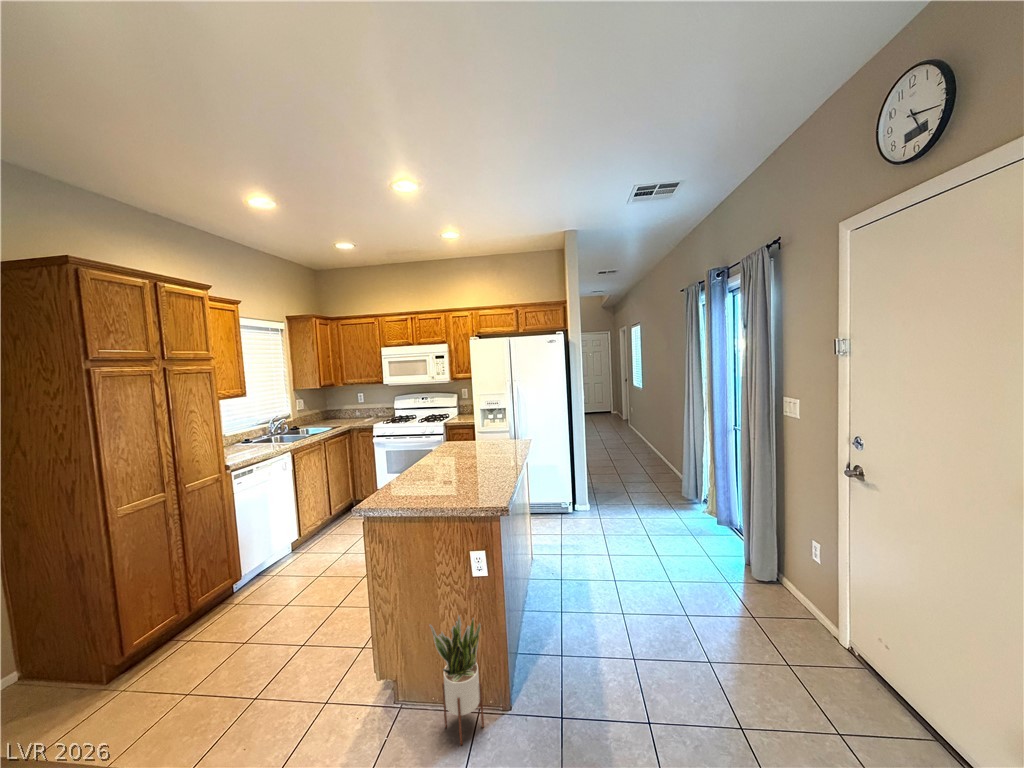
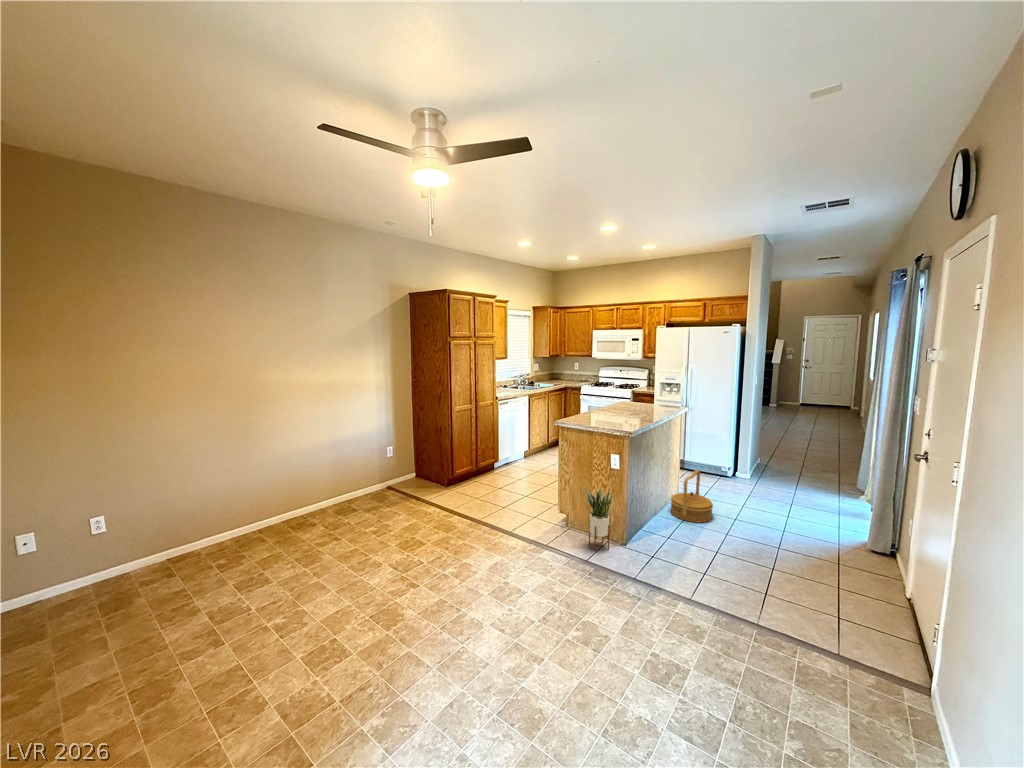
woven basket: none [534,523,589,604] -> present [671,470,713,522]

